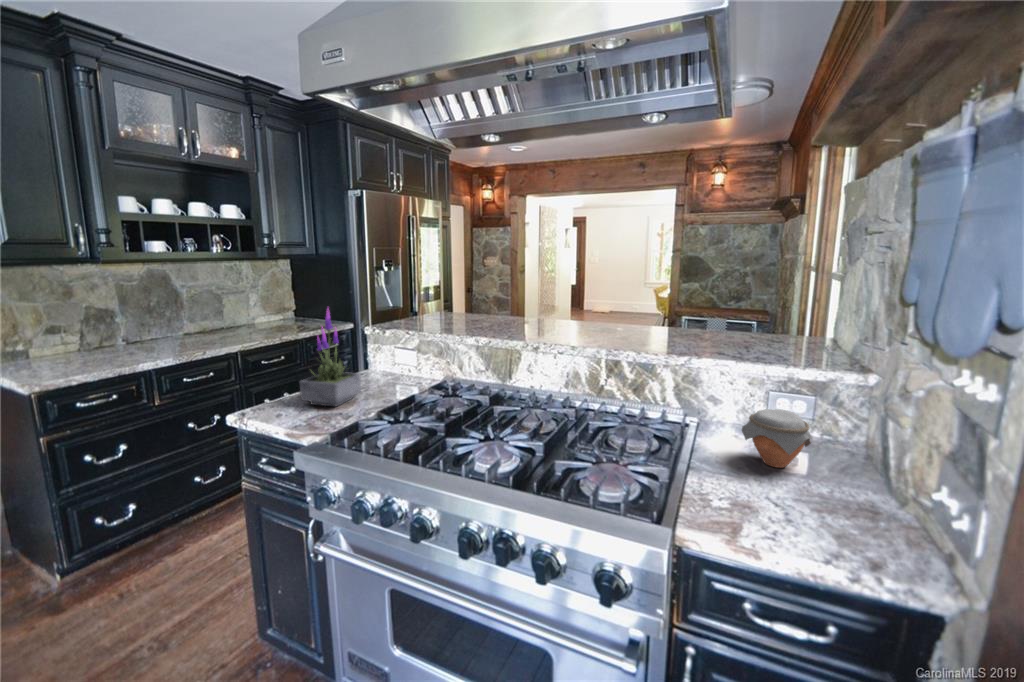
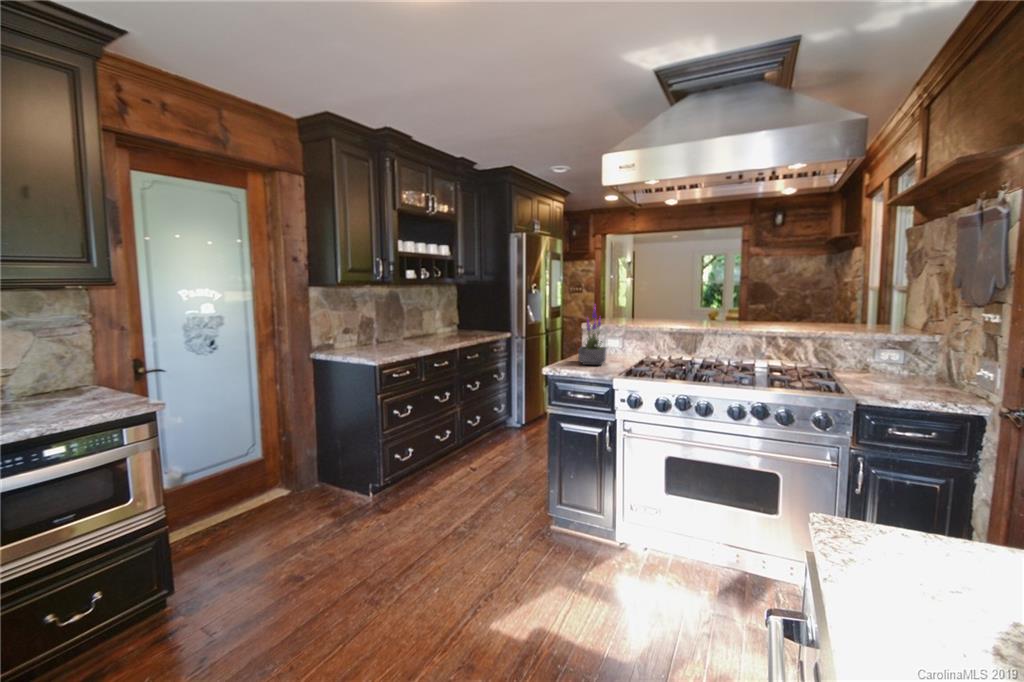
jar: present [742,409,812,468] -> none [870,352,911,382]

